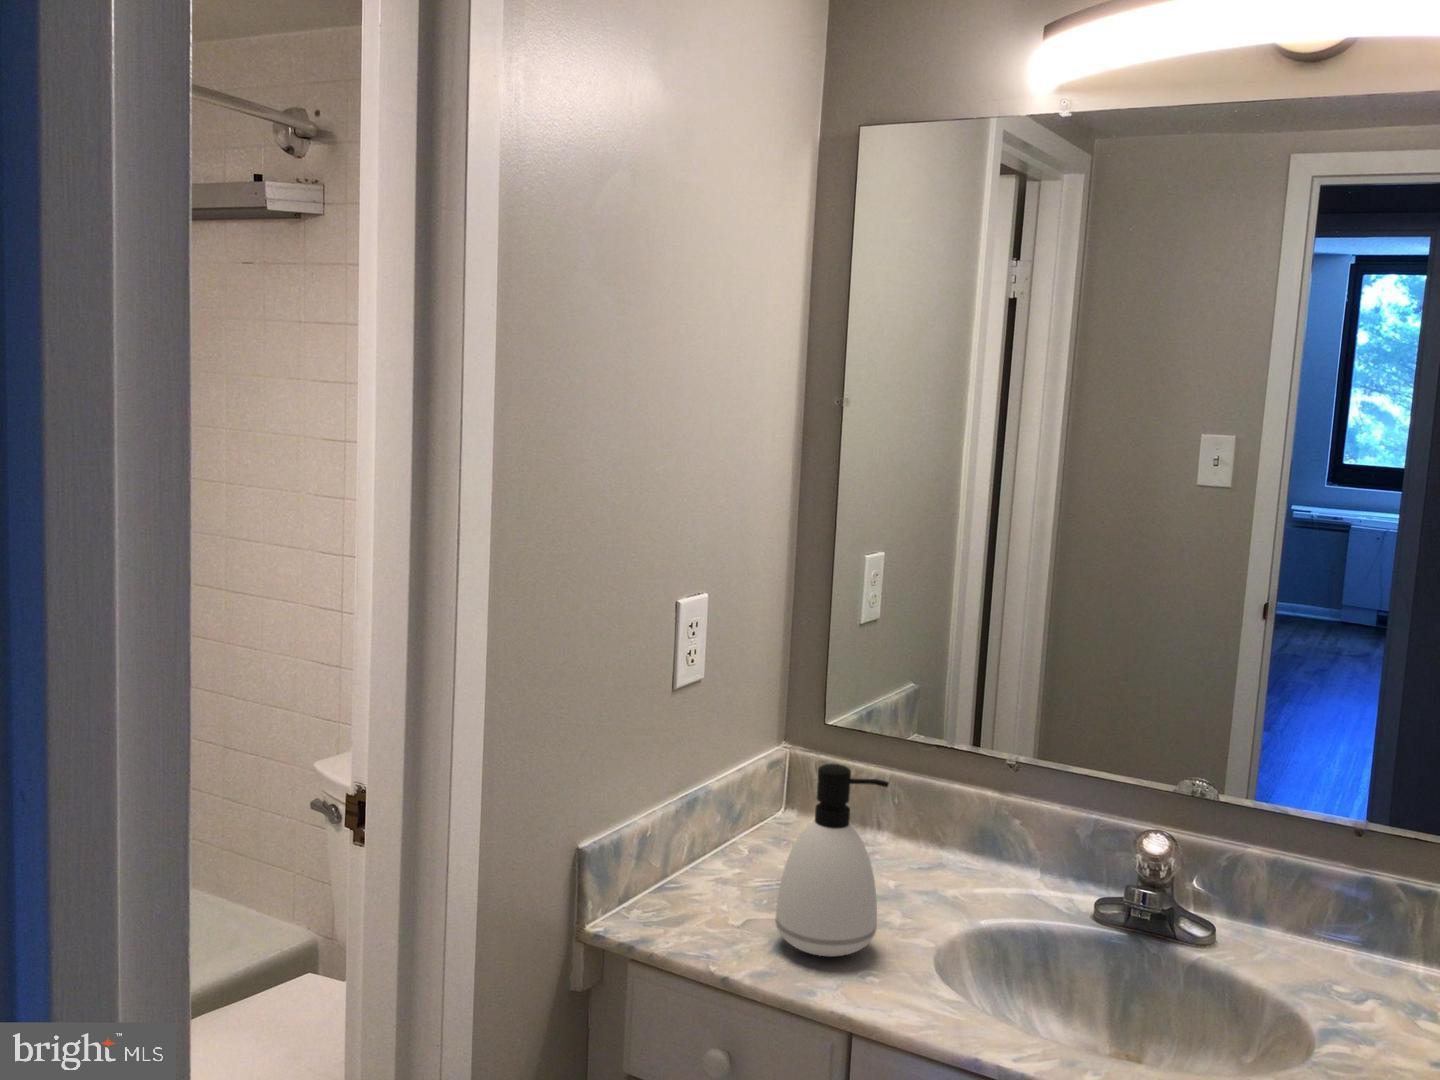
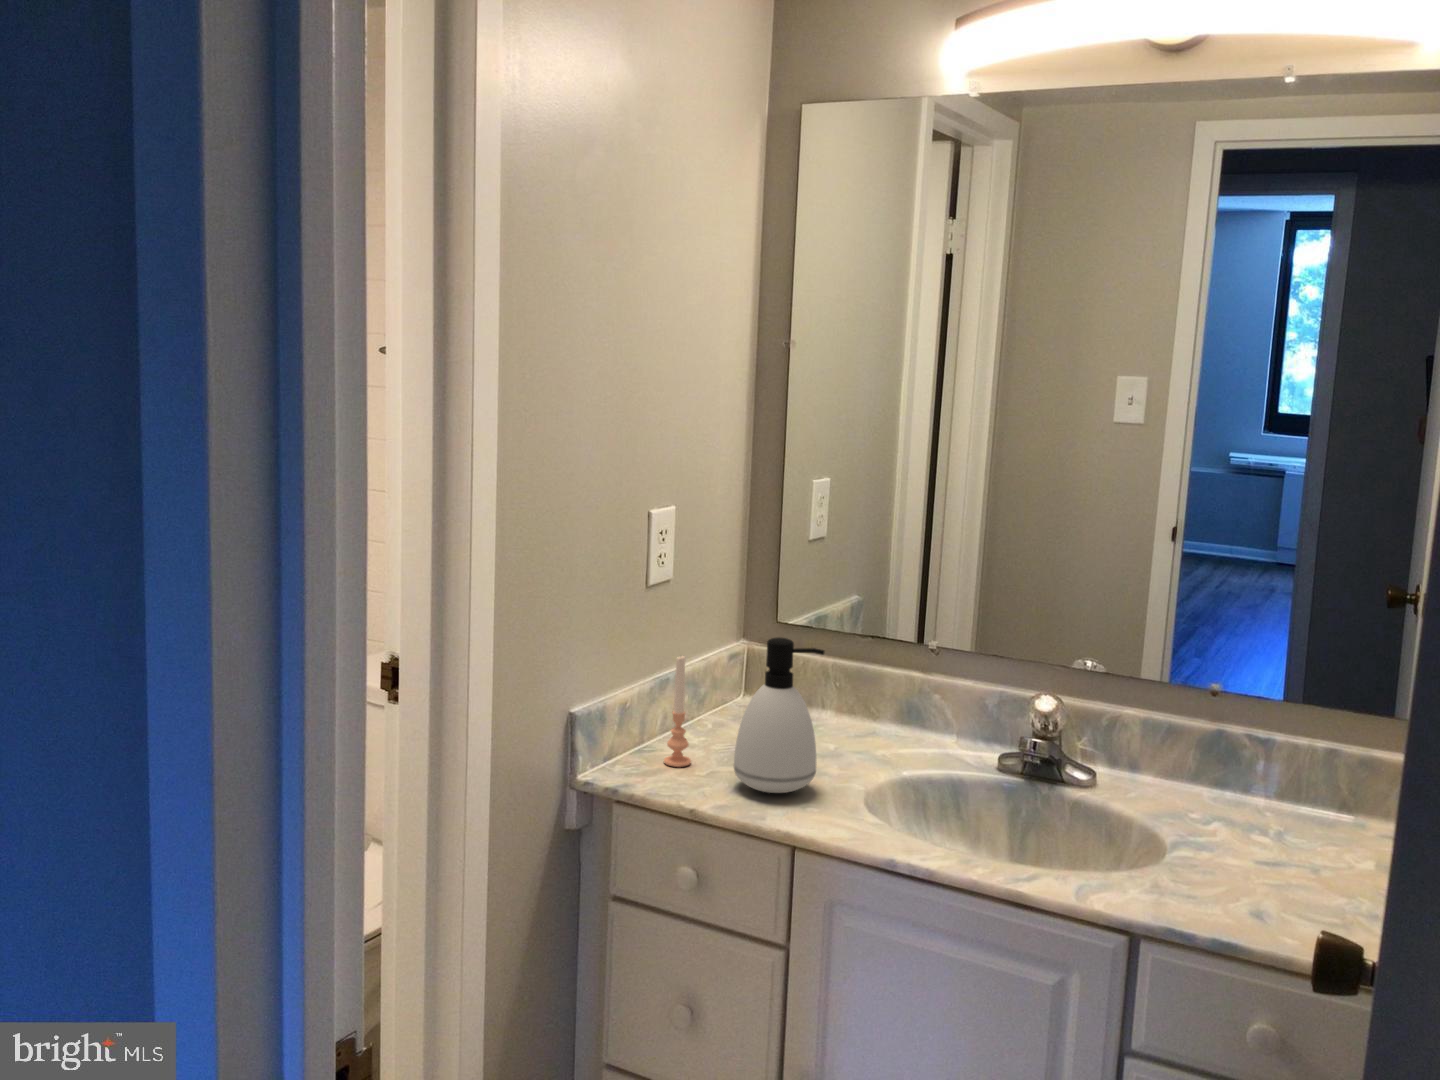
candle: none [690,778,723,914] -> present [664,656,691,767]

